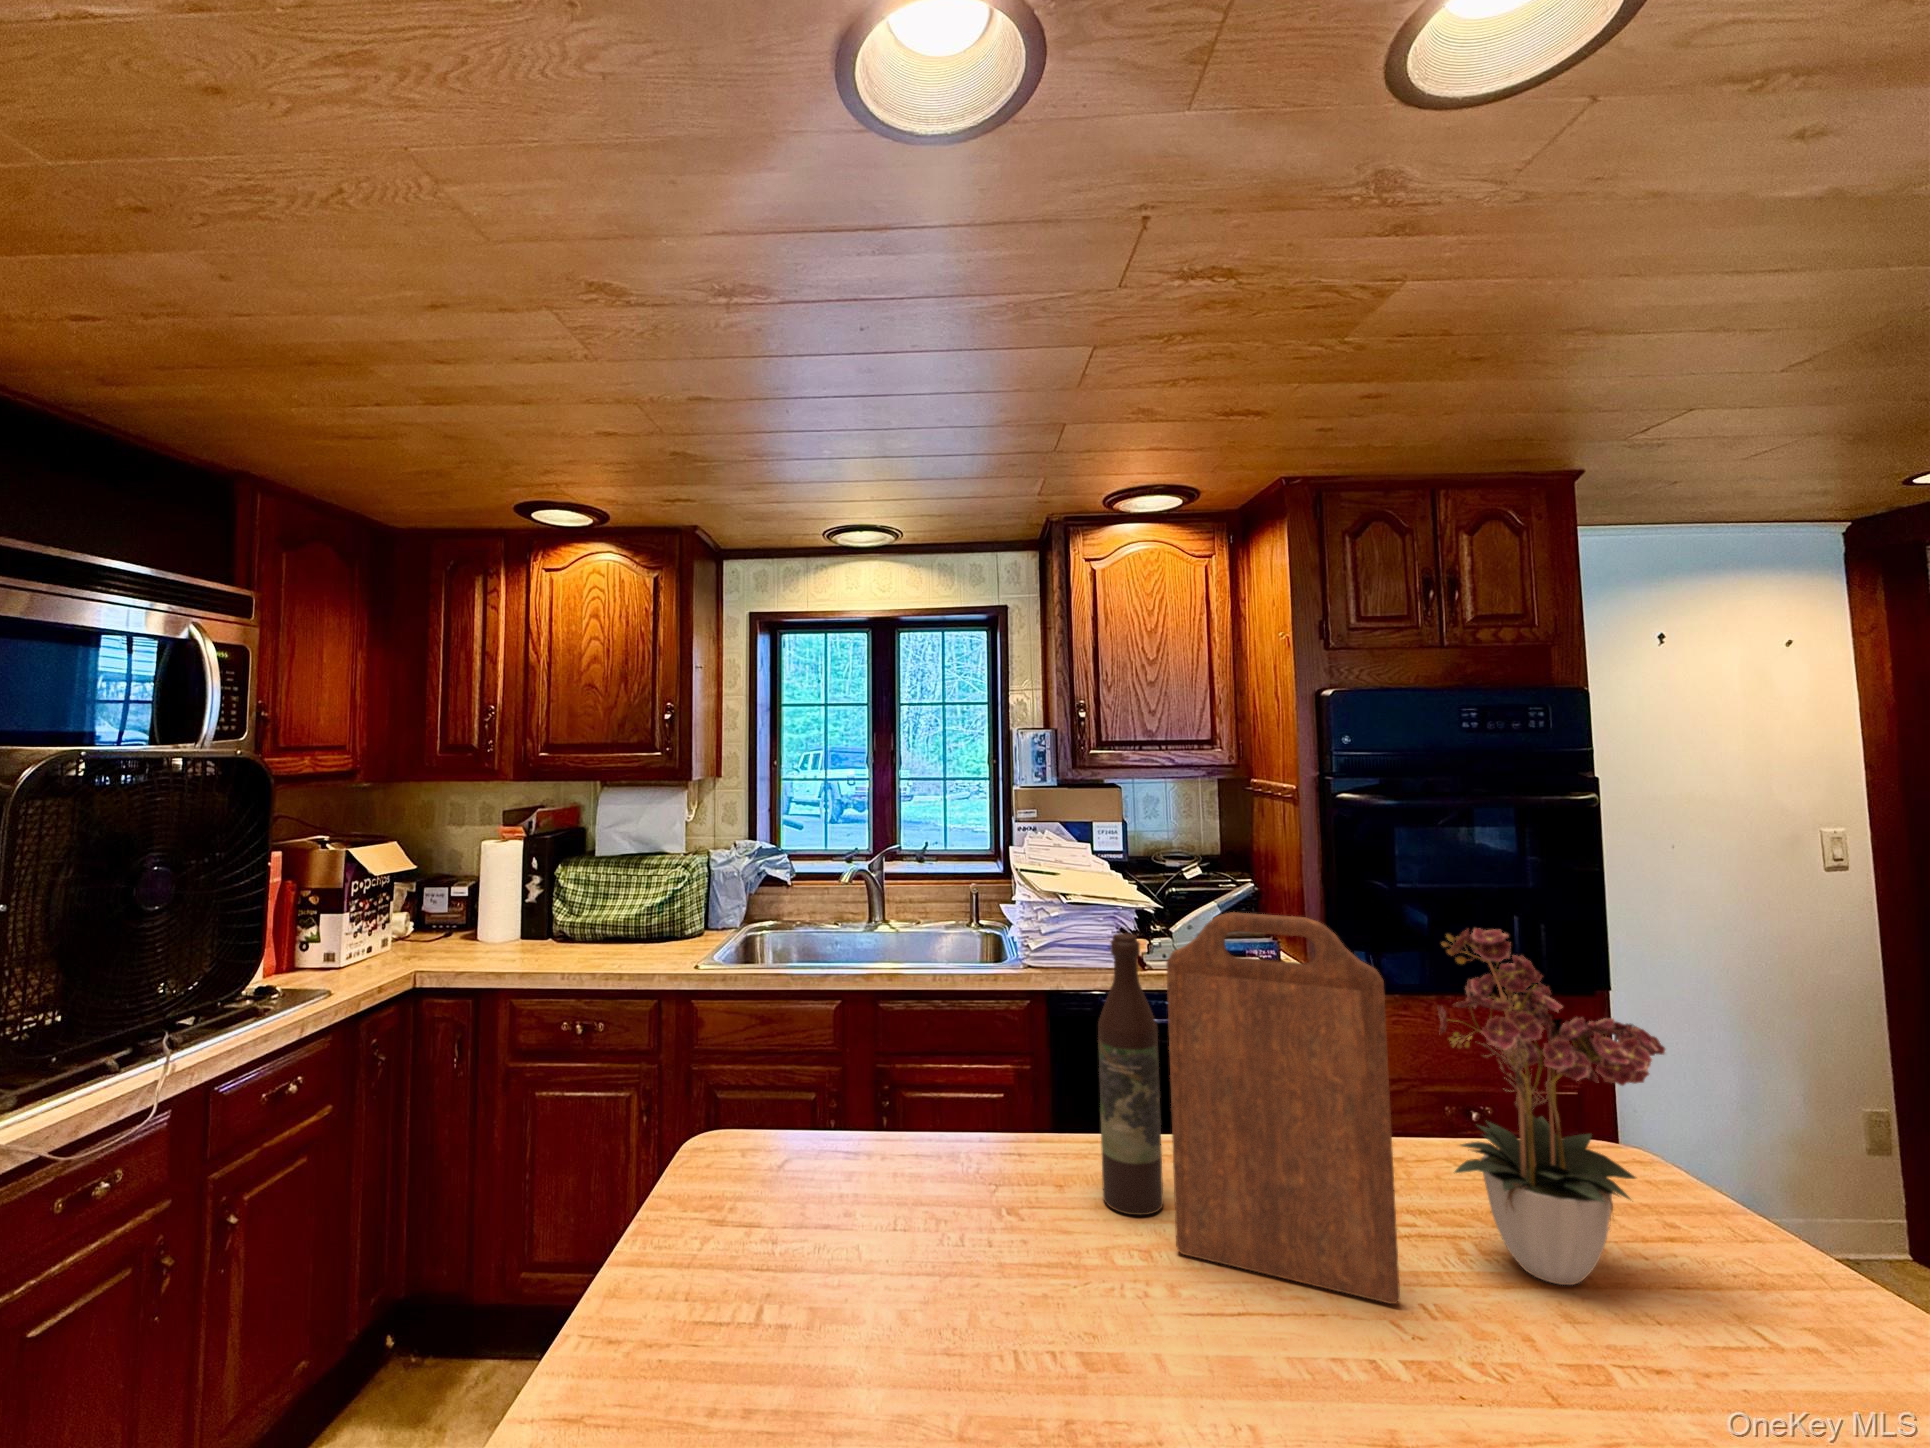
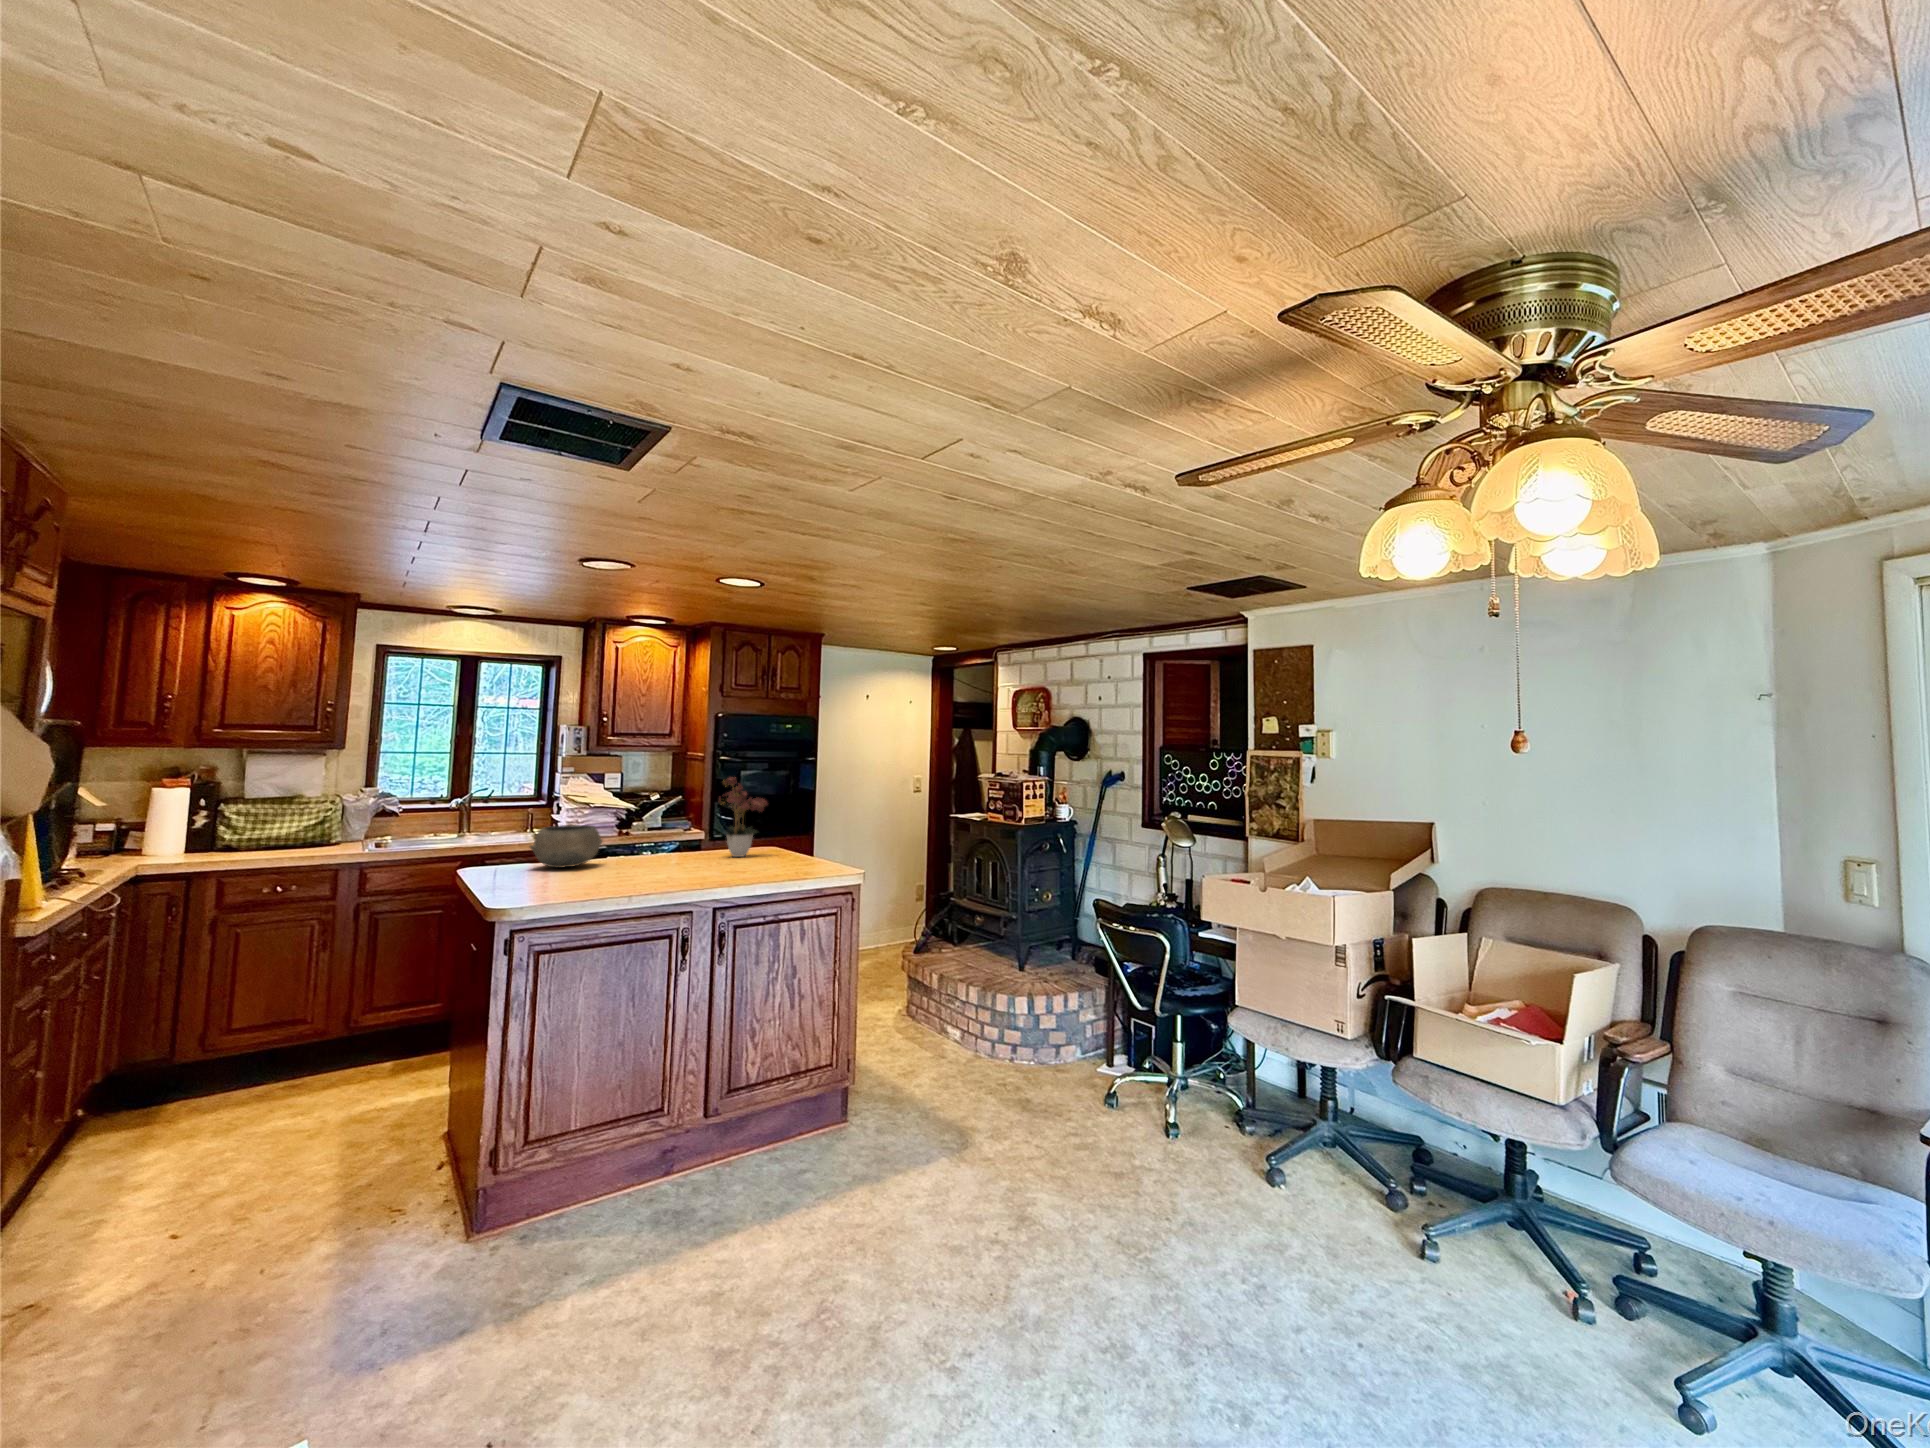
cutting board: present [1167,912,1400,1304] -> none [647,774,705,862]
wine bottle: present [1098,933,1163,1215] -> none [625,785,645,860]
bowl: none [785,1064,1020,1258] -> present [530,825,603,868]

